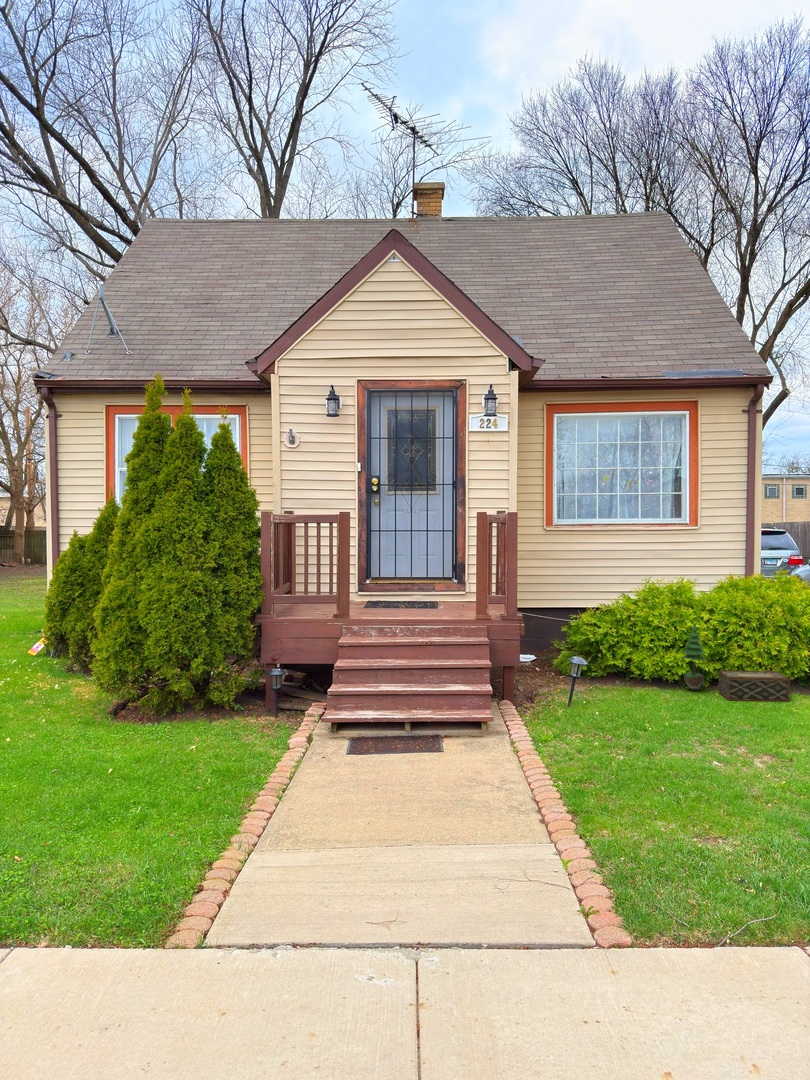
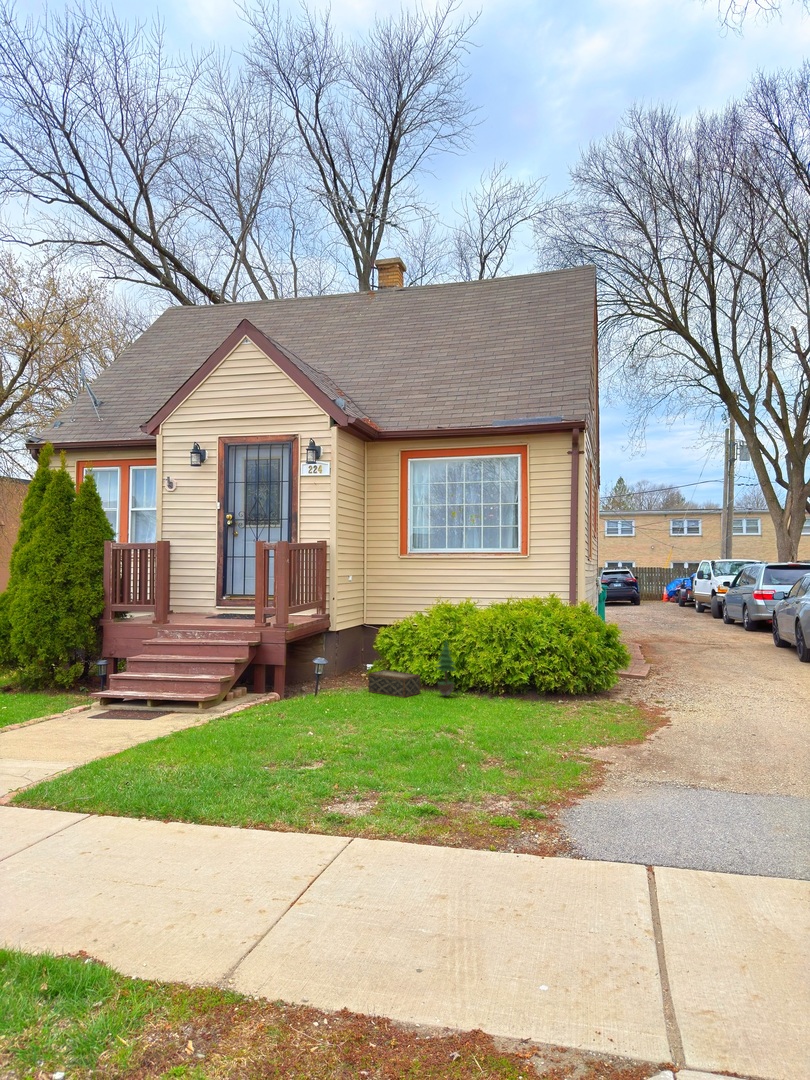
woven basket: present [719,670,790,702] -> present [368,670,420,697]

